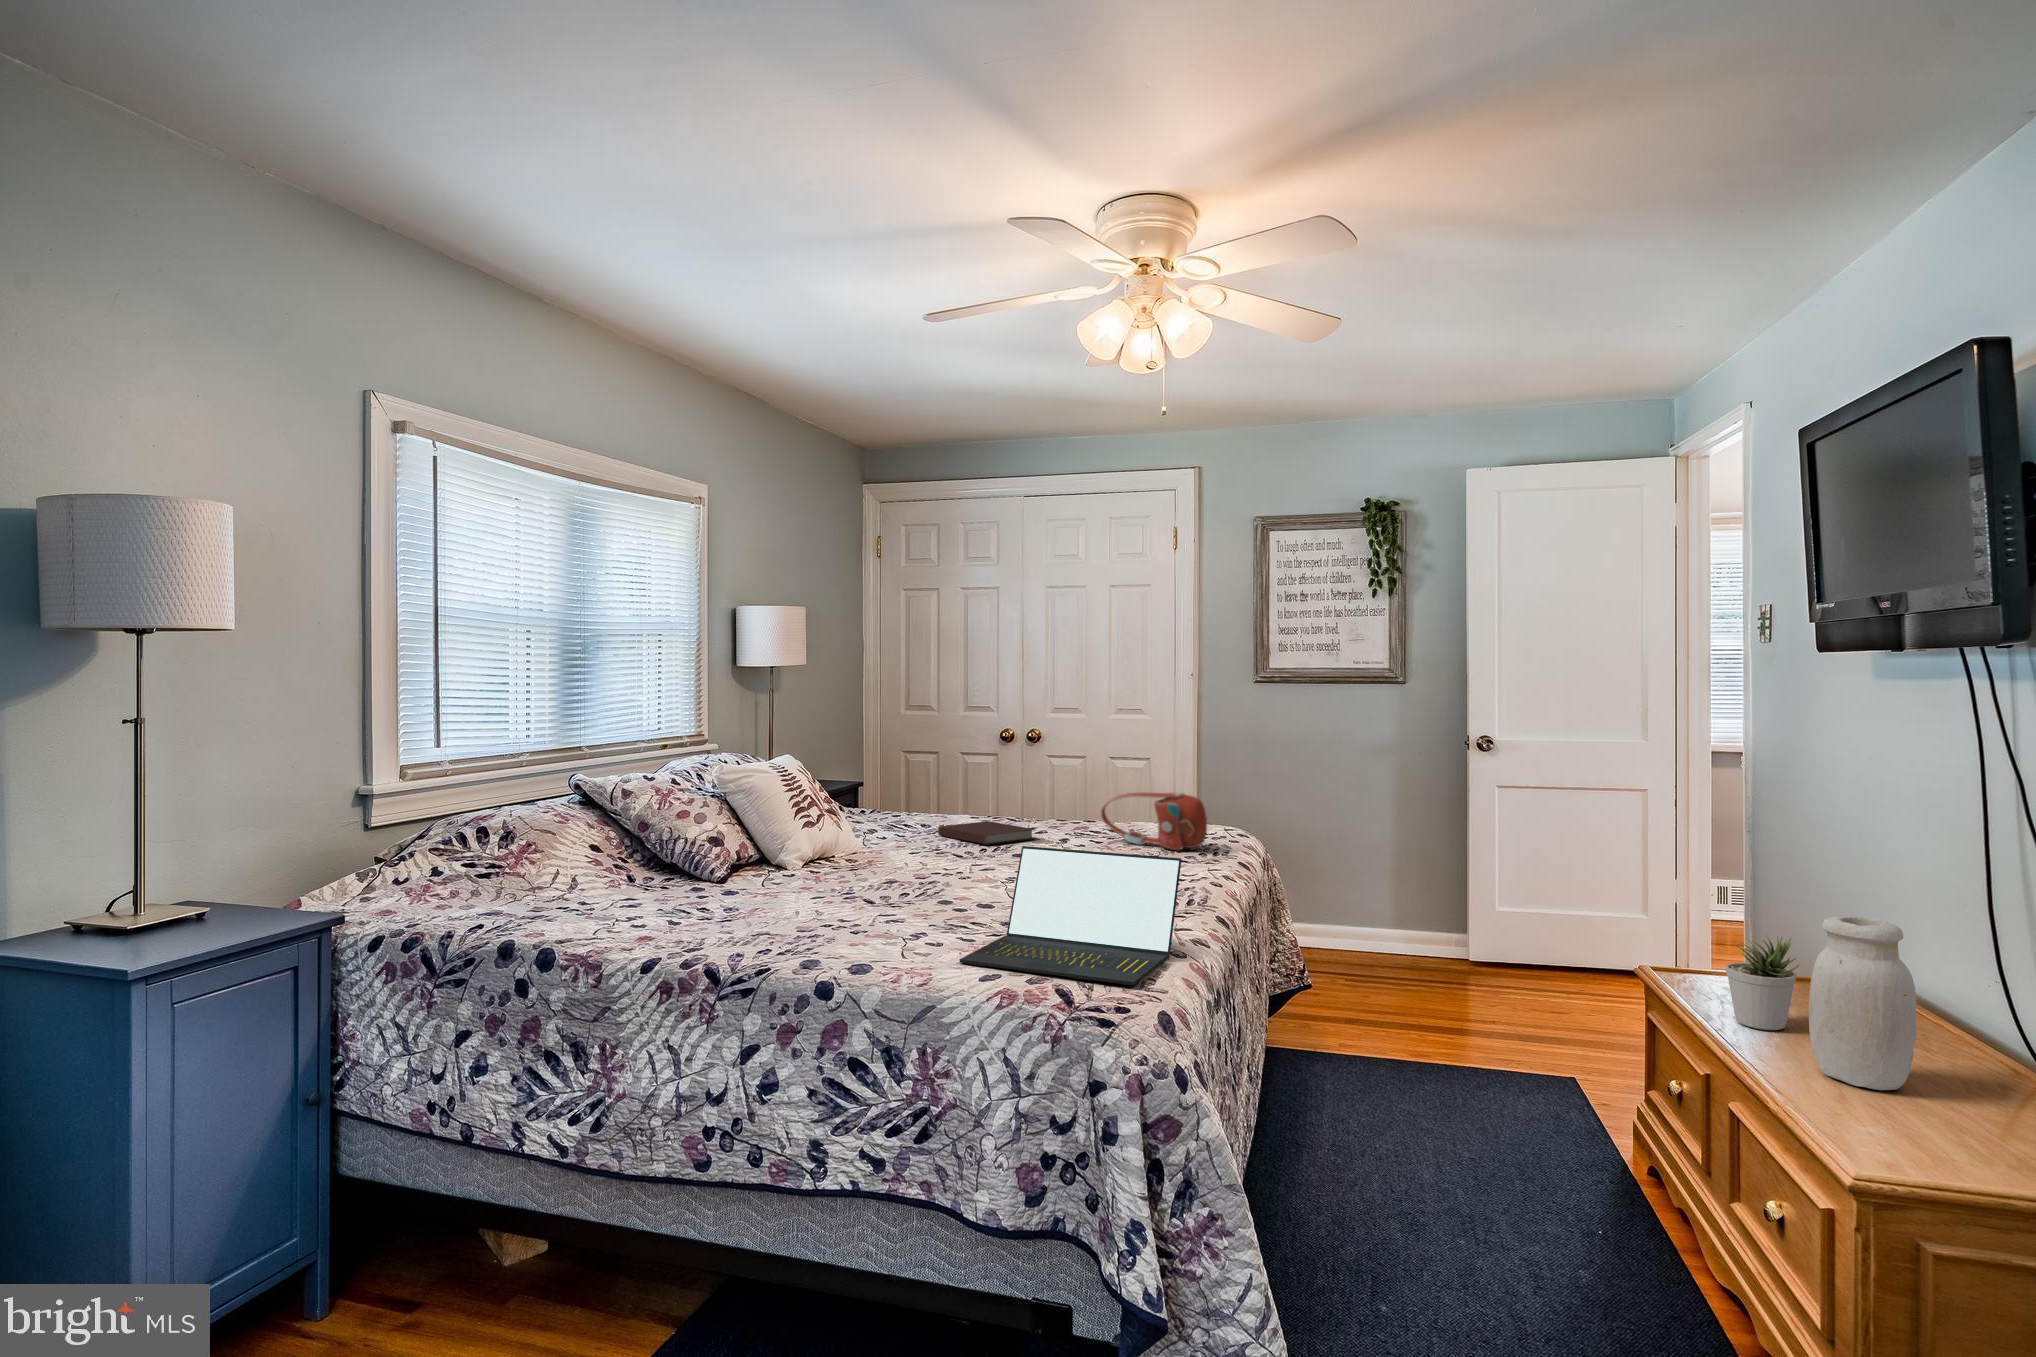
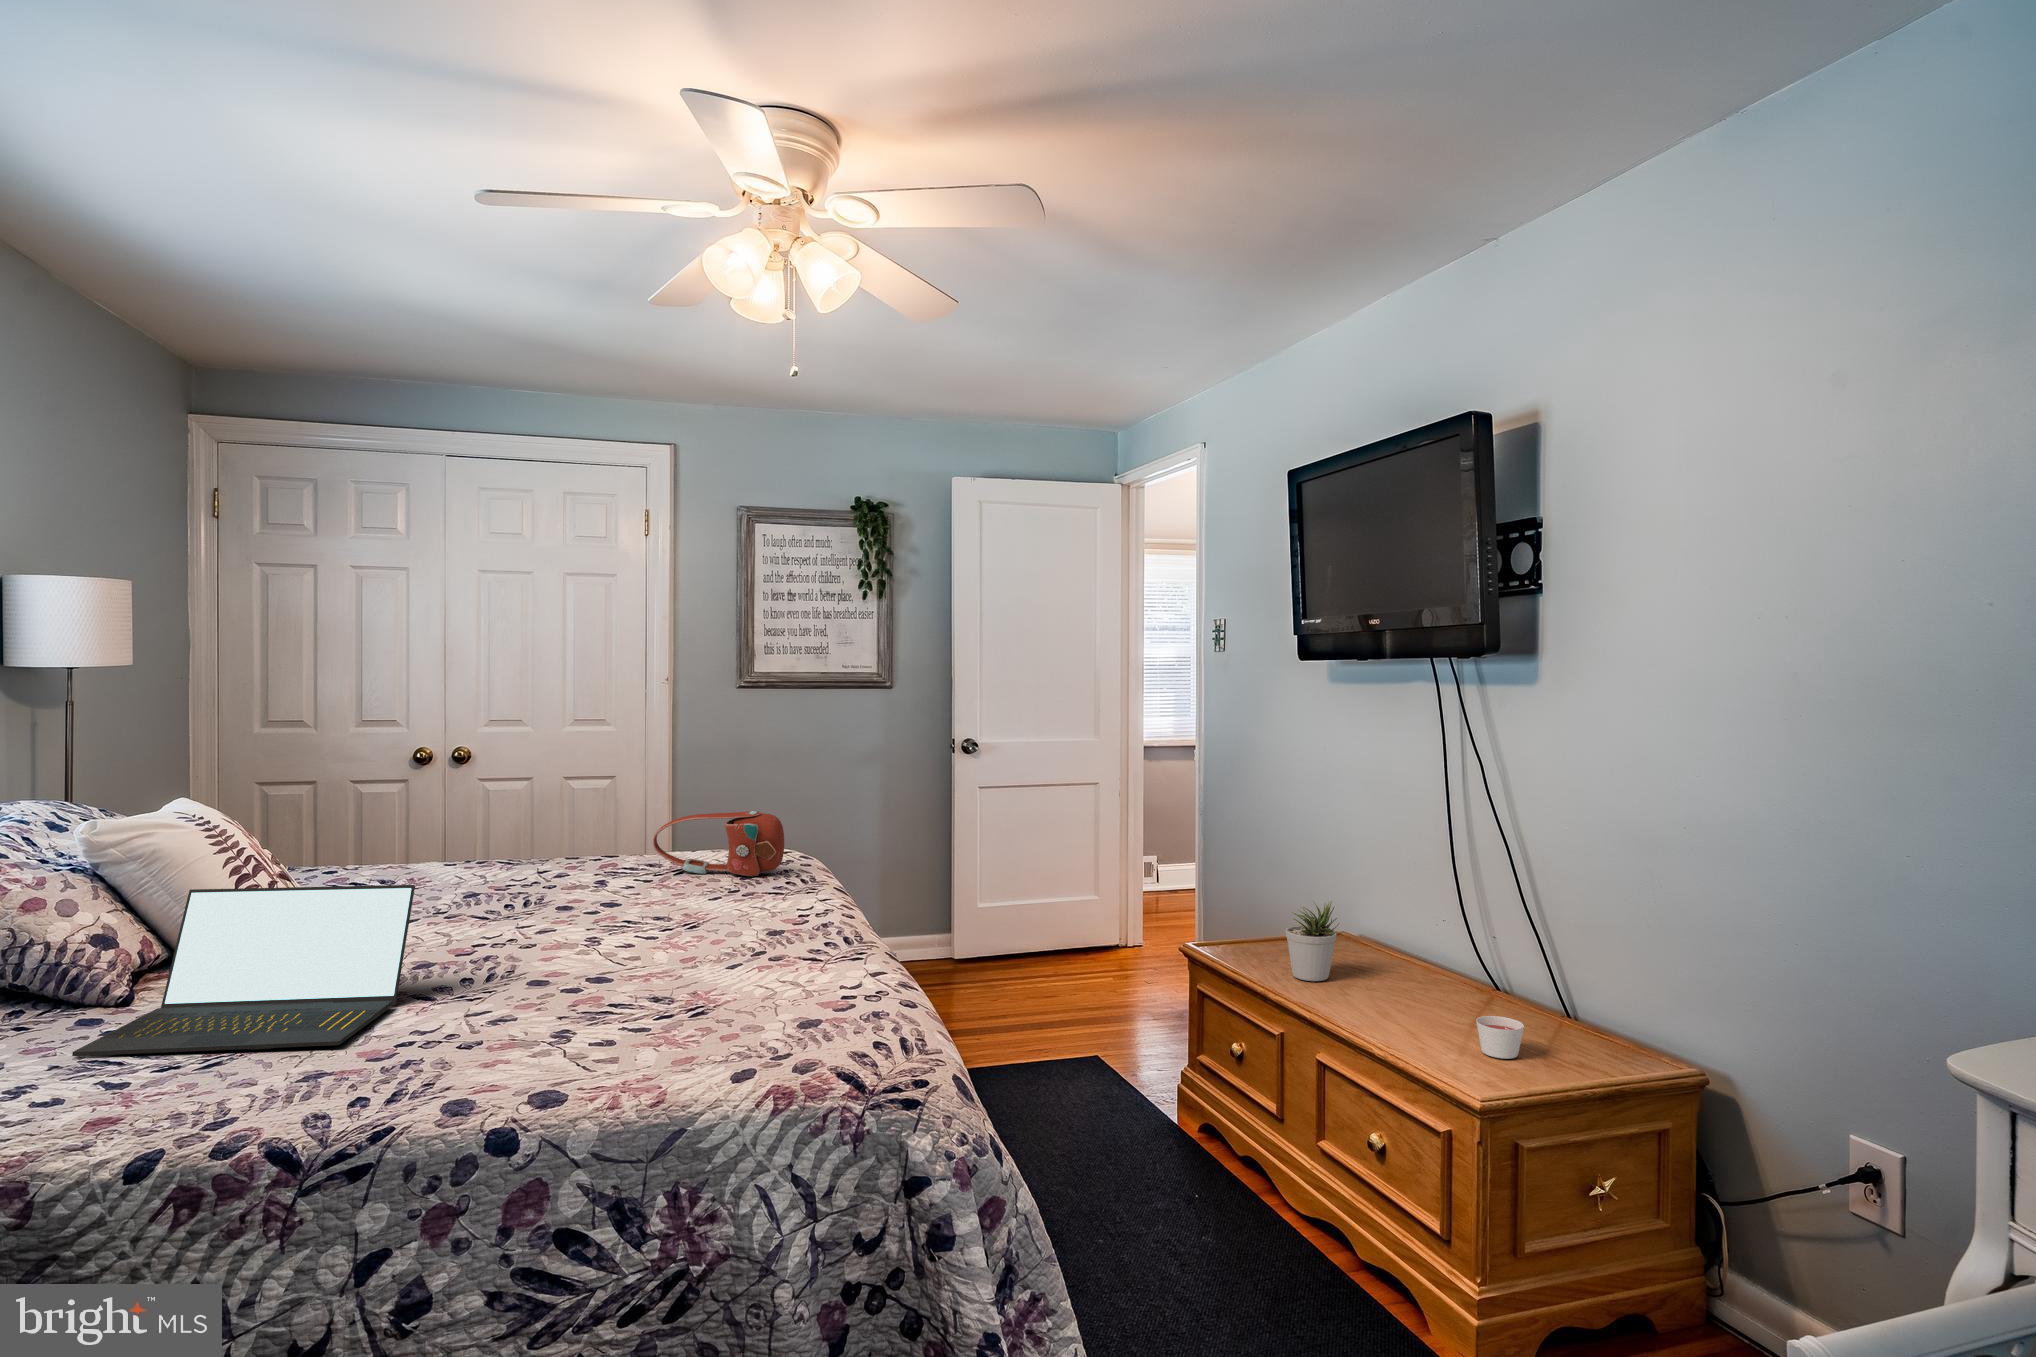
notebook: present [938,821,1036,845] -> none [430,862,571,893]
laptop: present [960,846,1182,985] -> present [72,885,415,1056]
jar: present [1809,916,1916,1090] -> none [1376,880,1450,1018]
candle: none [1903,1093,1976,1150] -> present [1476,1016,1524,1059]

